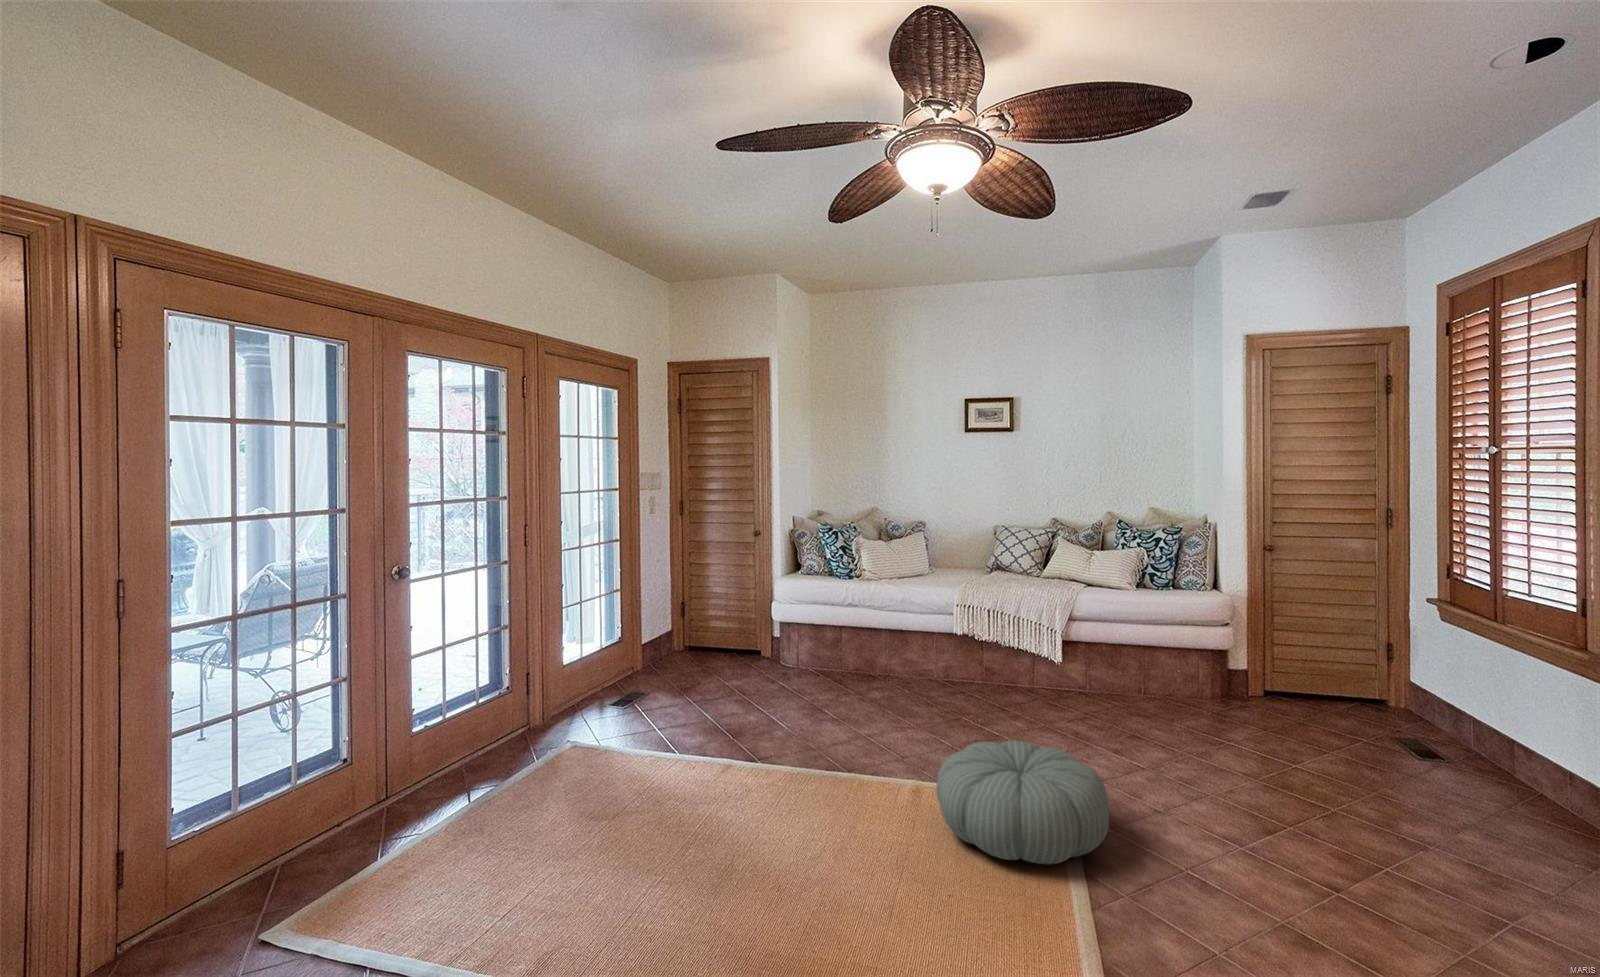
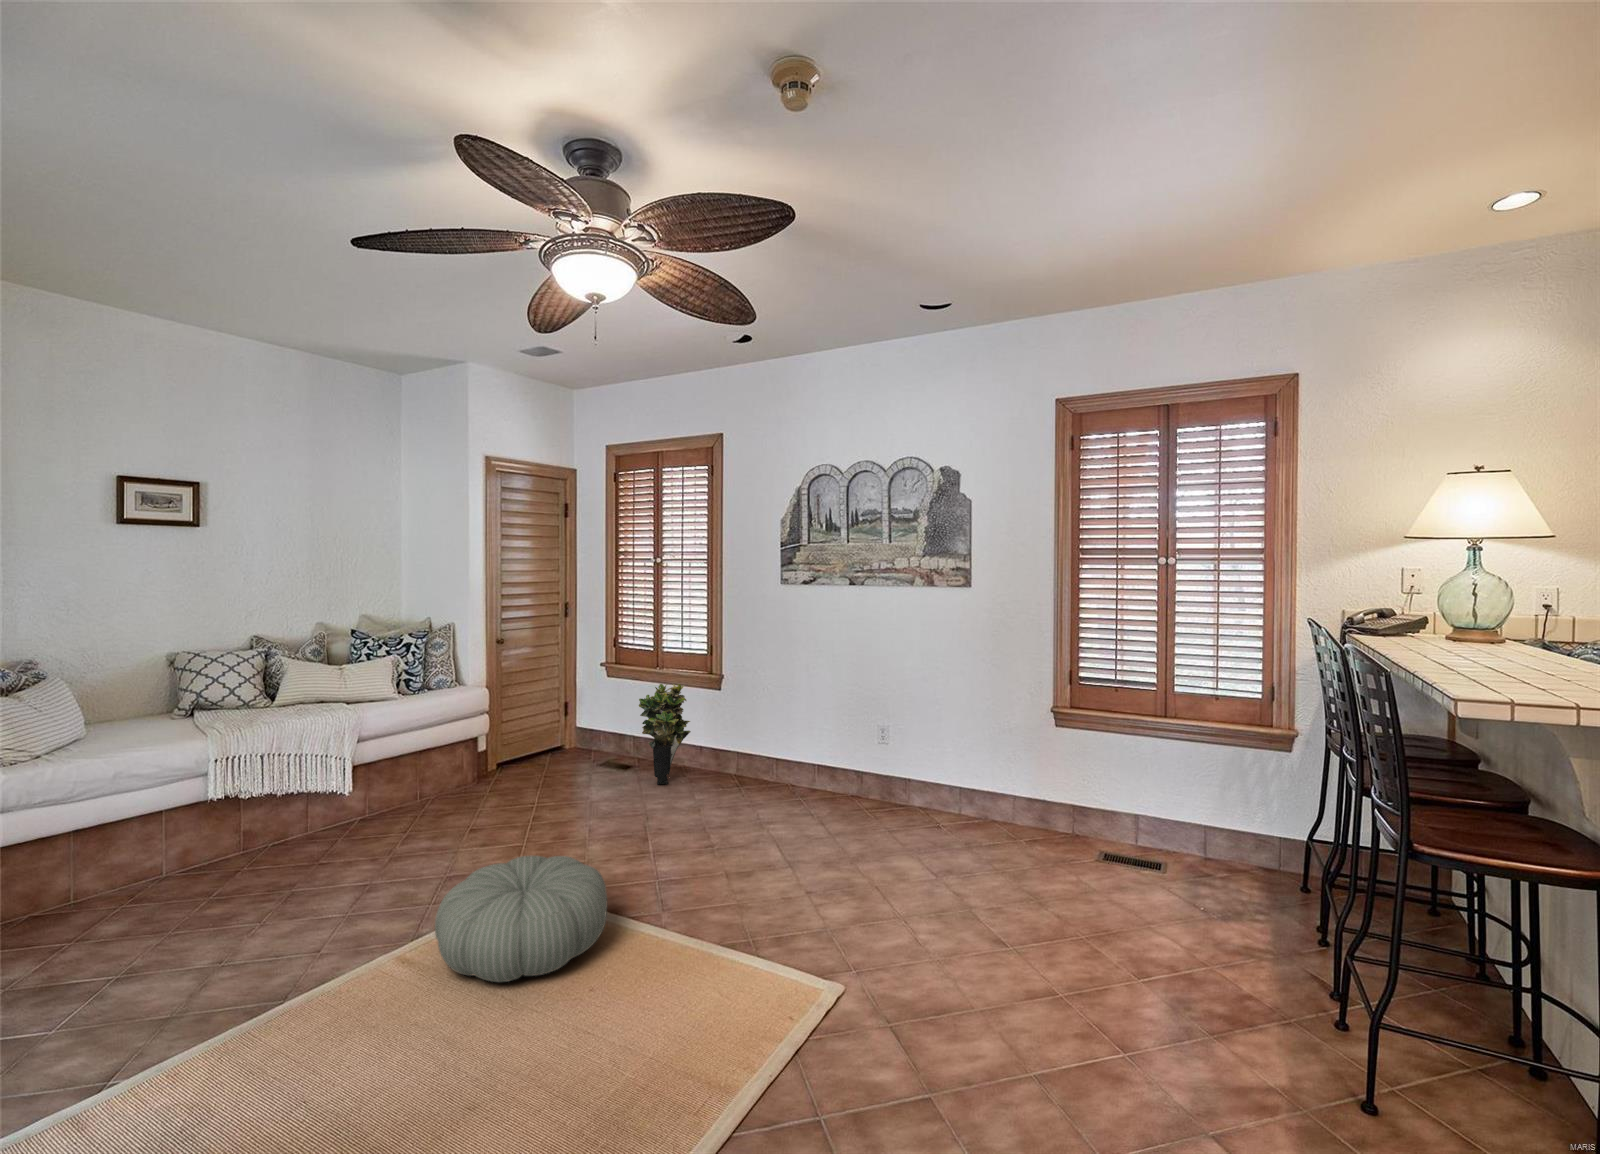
potted plant: none [1416,641,1529,795] -> present [639,684,691,785]

